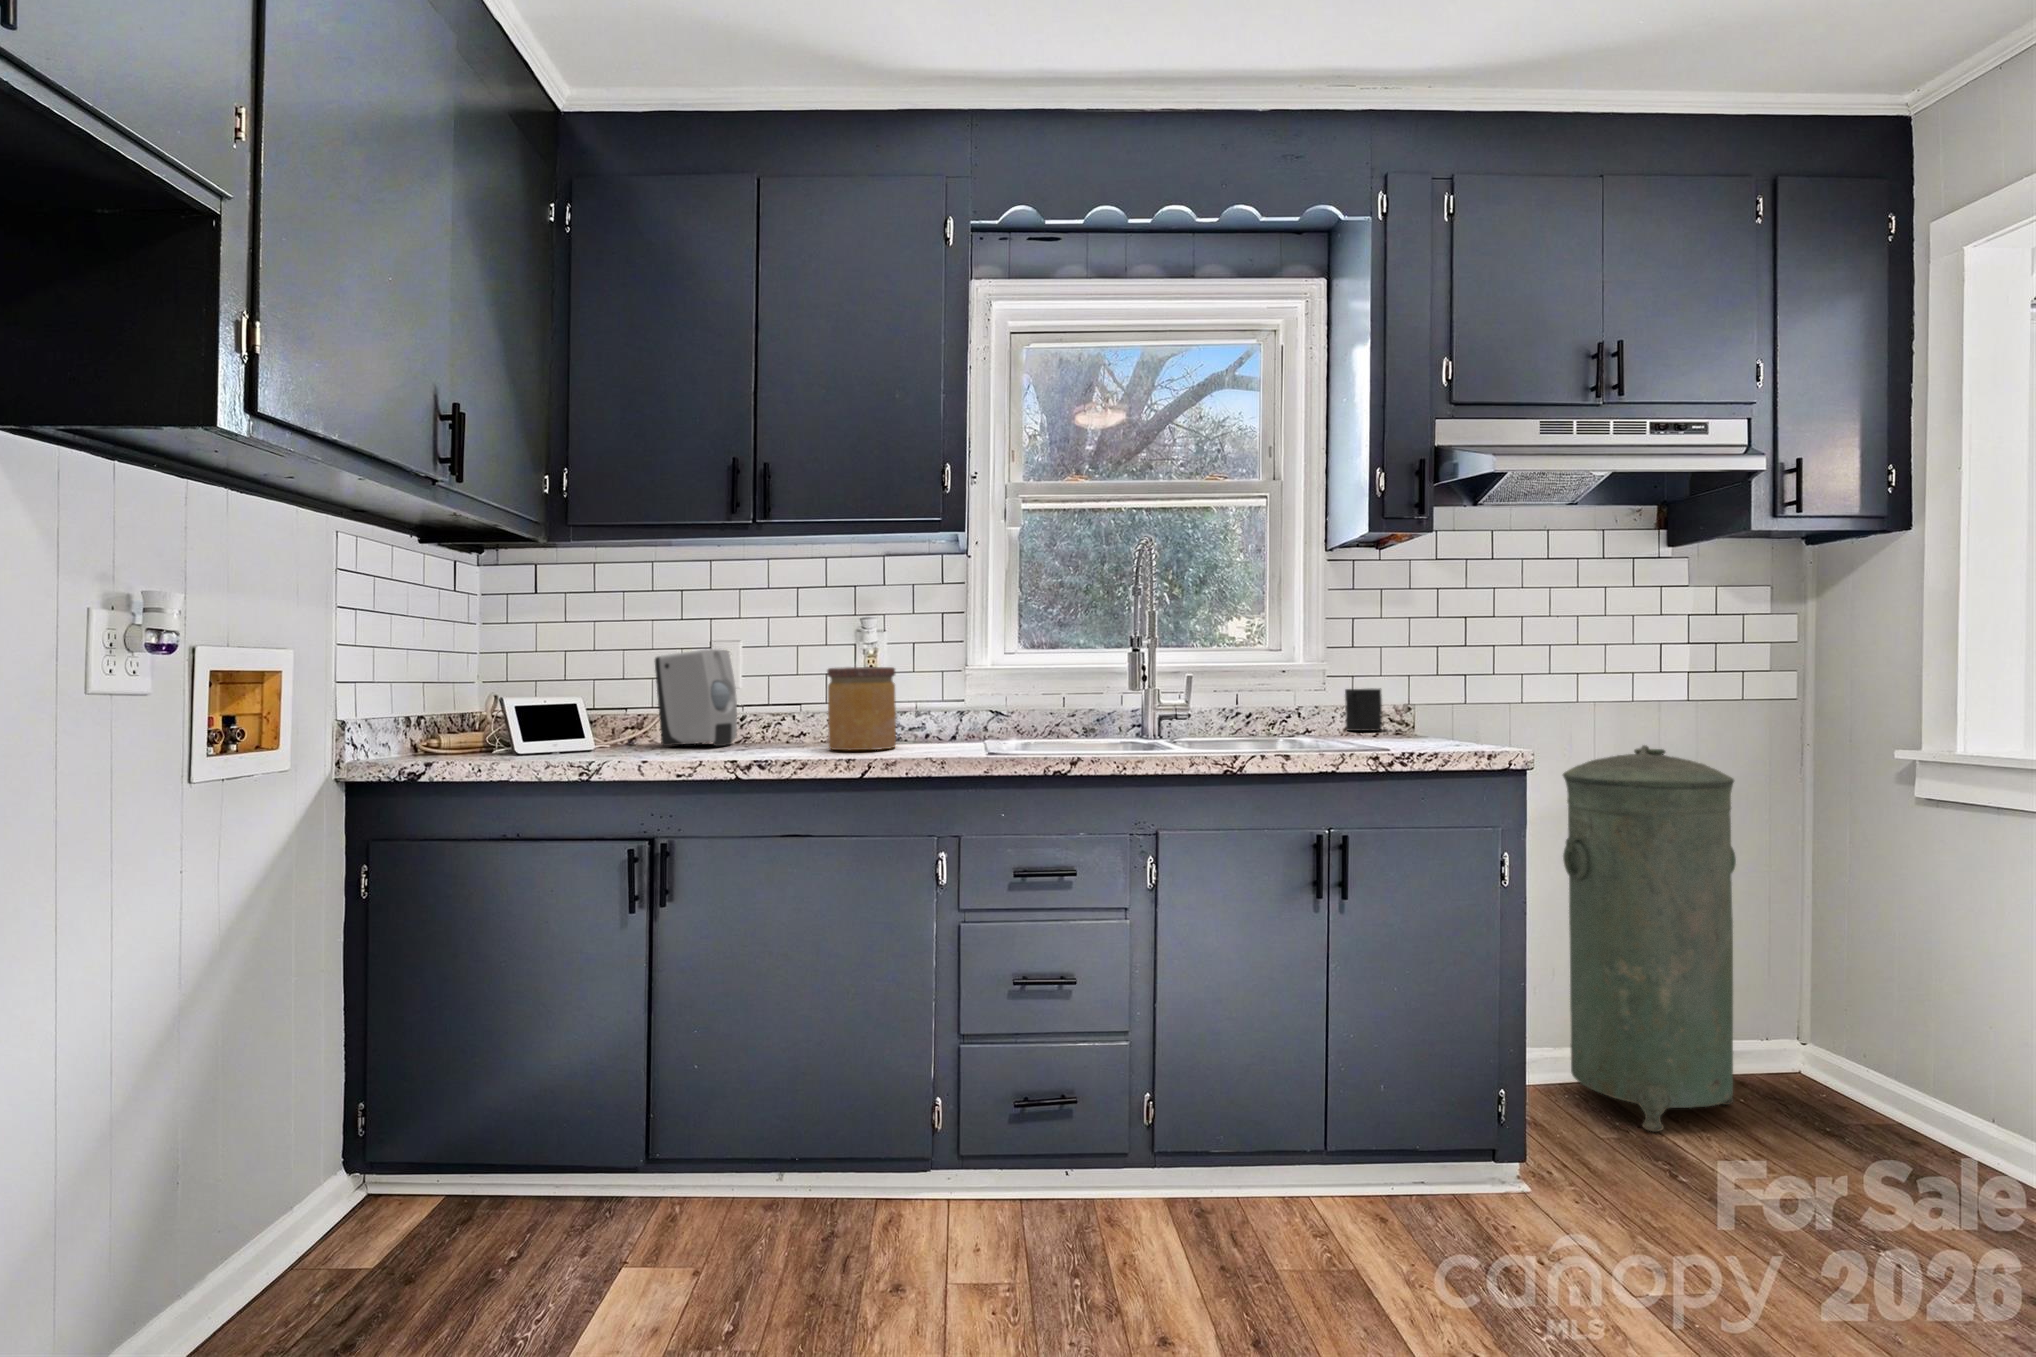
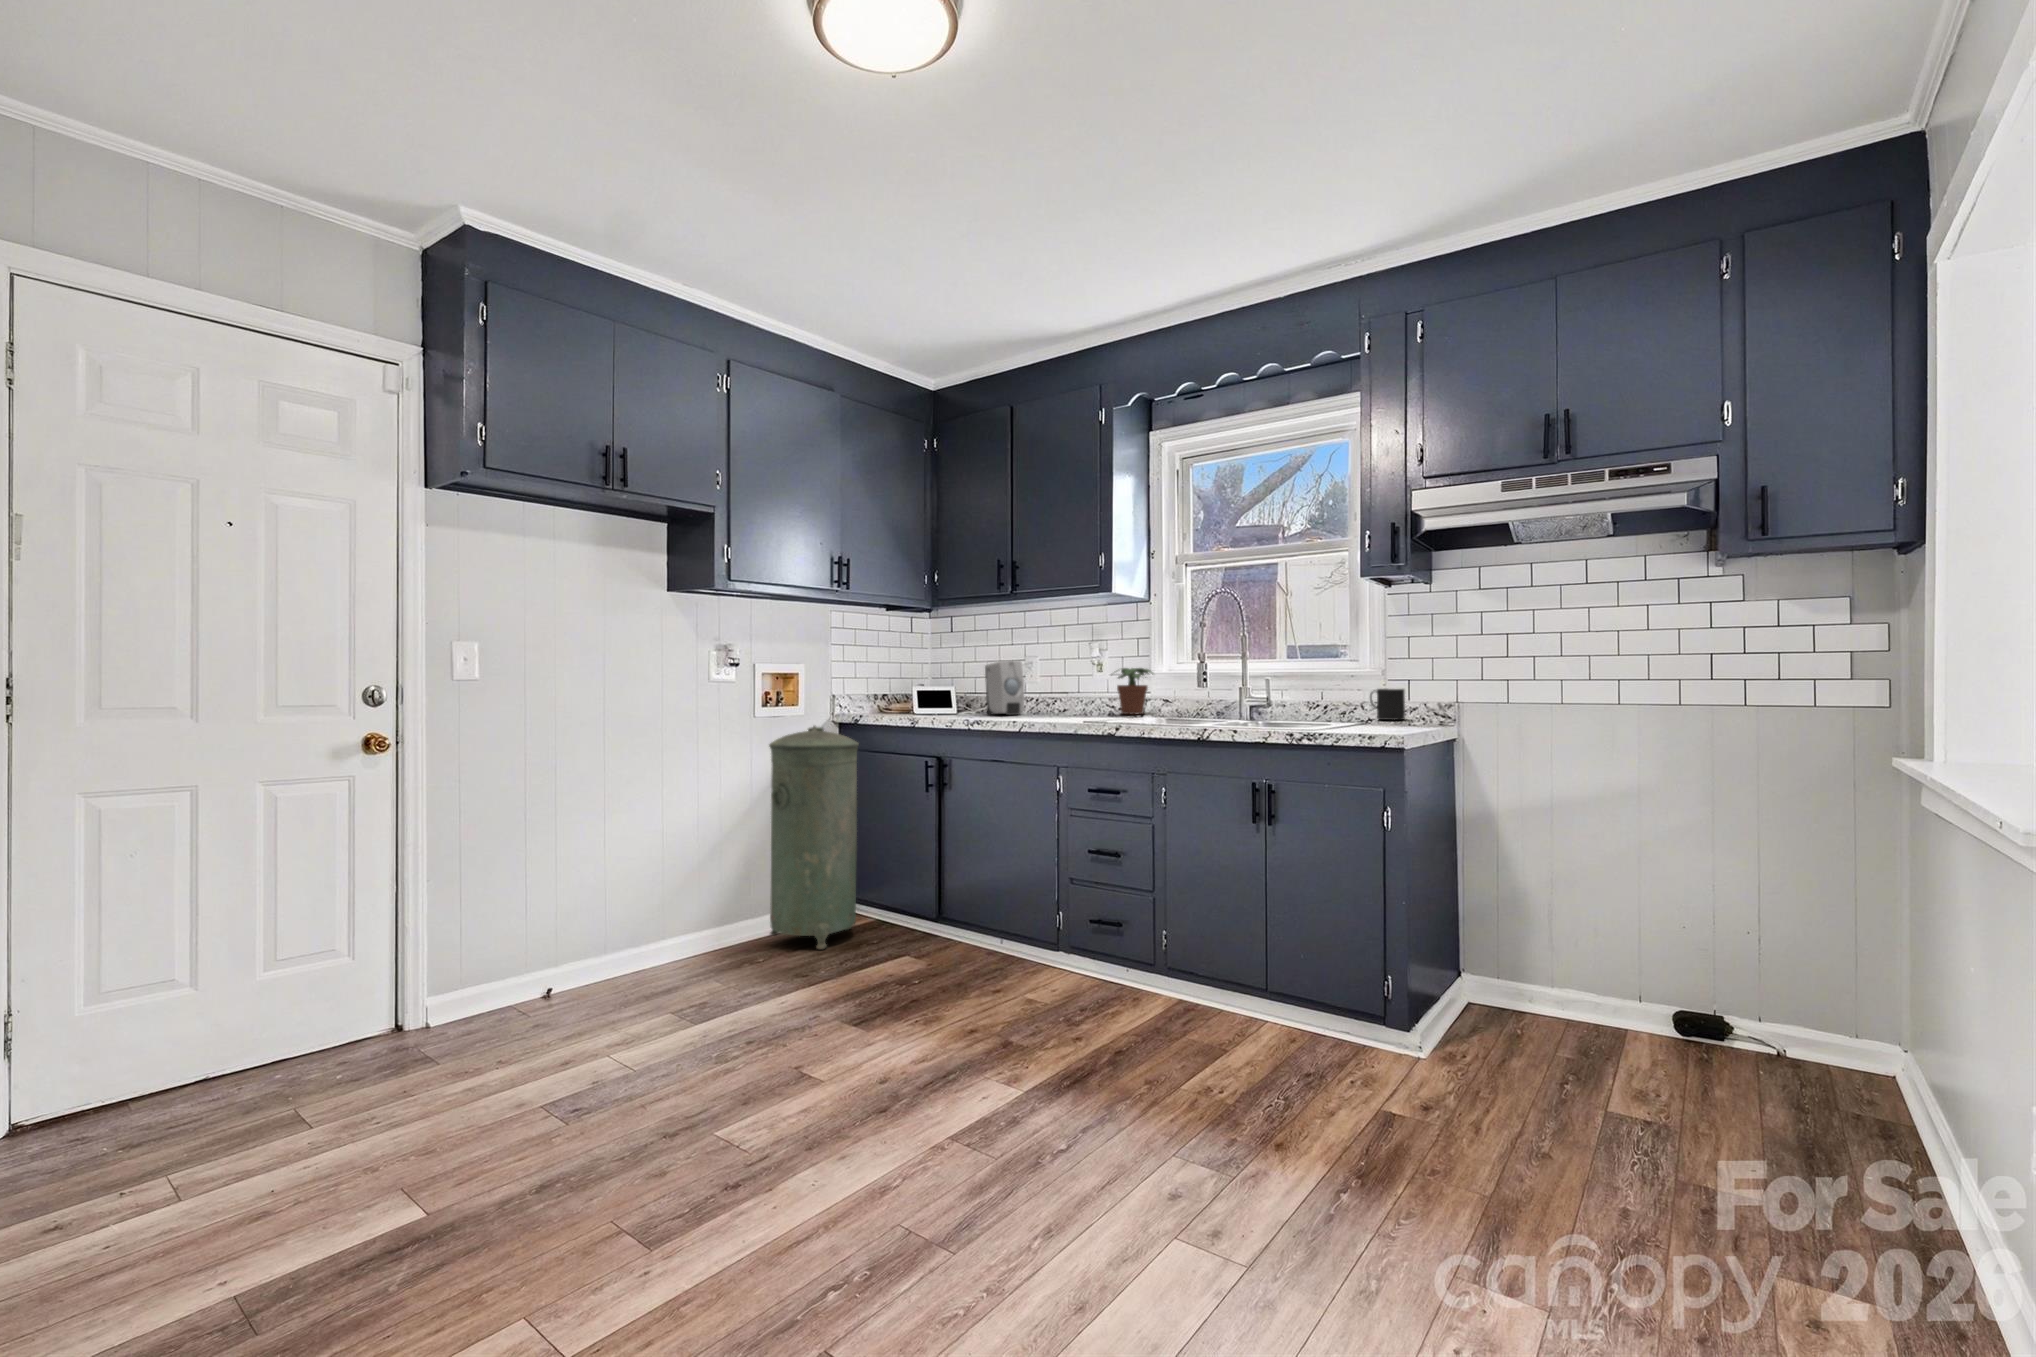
potted plant: none [912,662,975,737] -> present [1117,668,1153,714]
jar: present [827,667,896,750] -> none [1045,671,1084,719]
trash can: present [1563,745,1736,1132] -> present [769,726,859,949]

